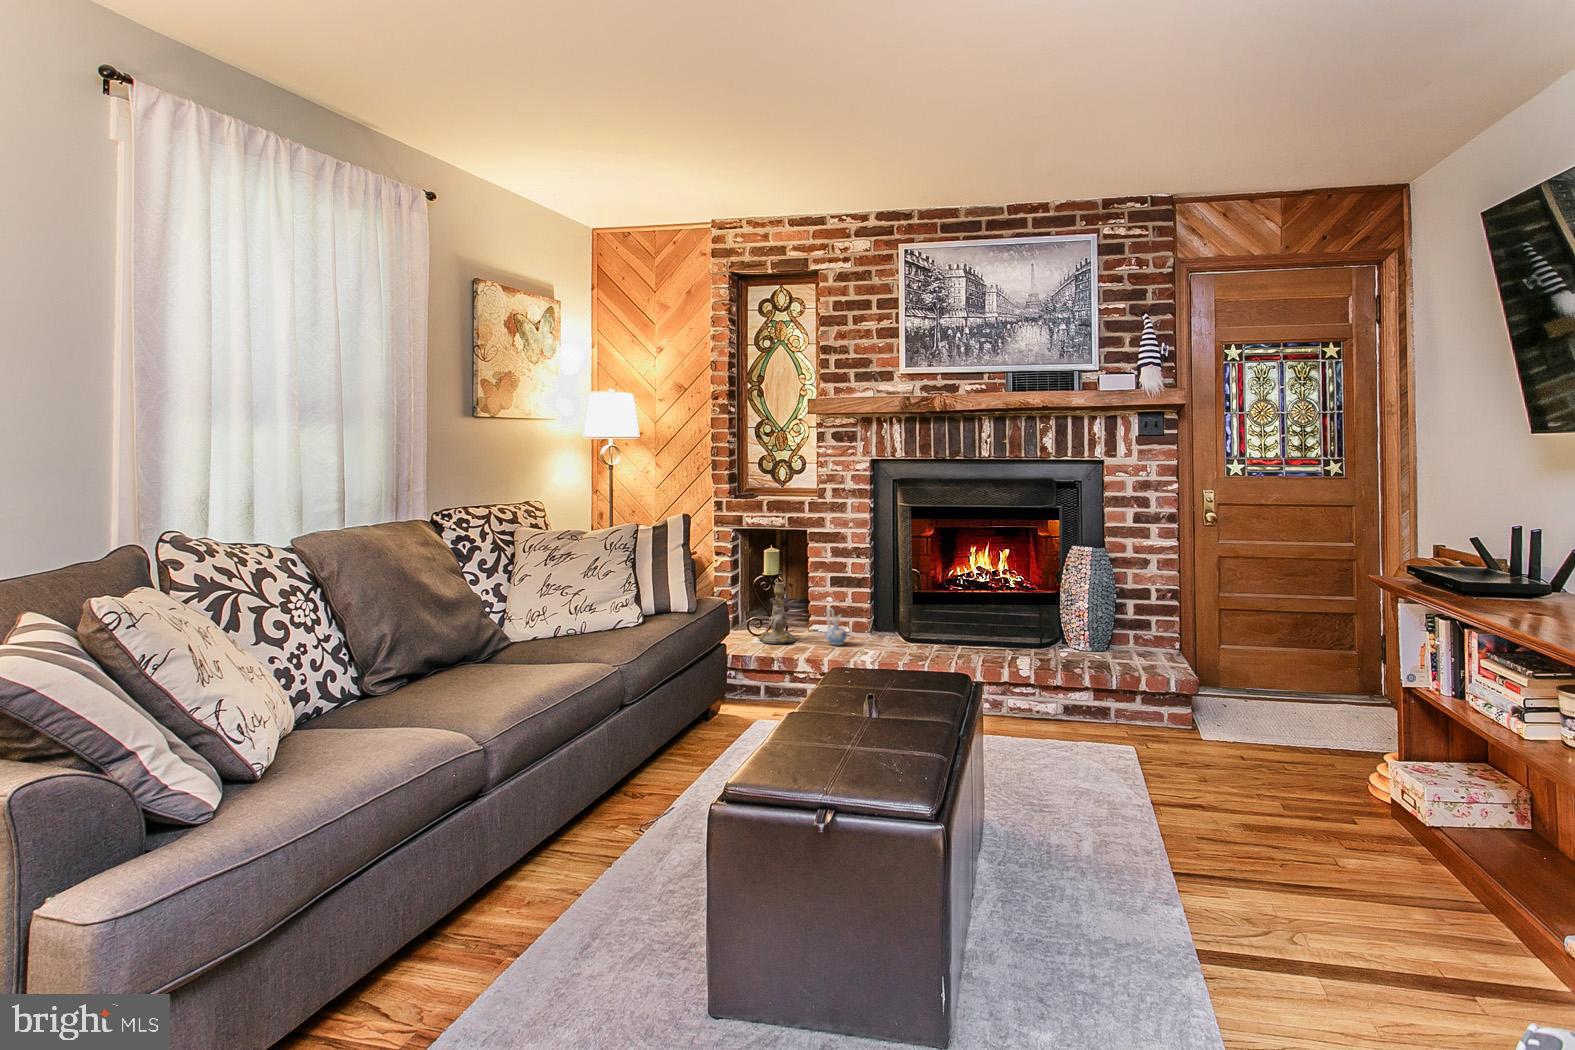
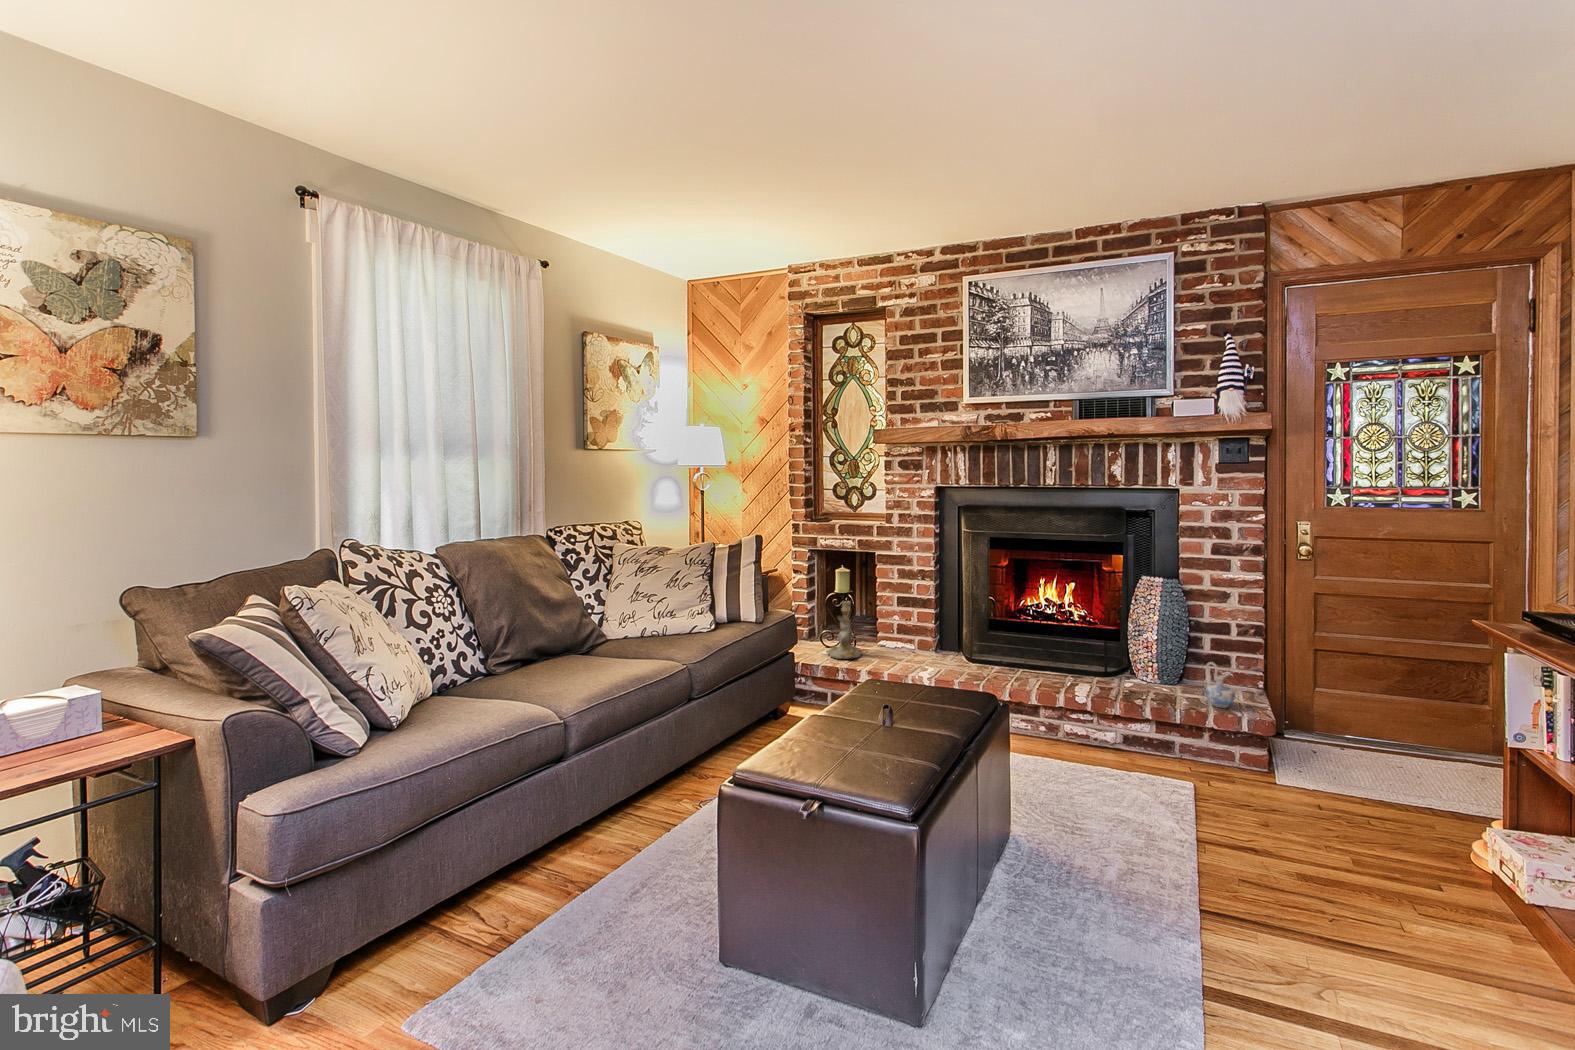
ceramic pitcher: present [825,608,847,645] -> present [1205,662,1235,708]

